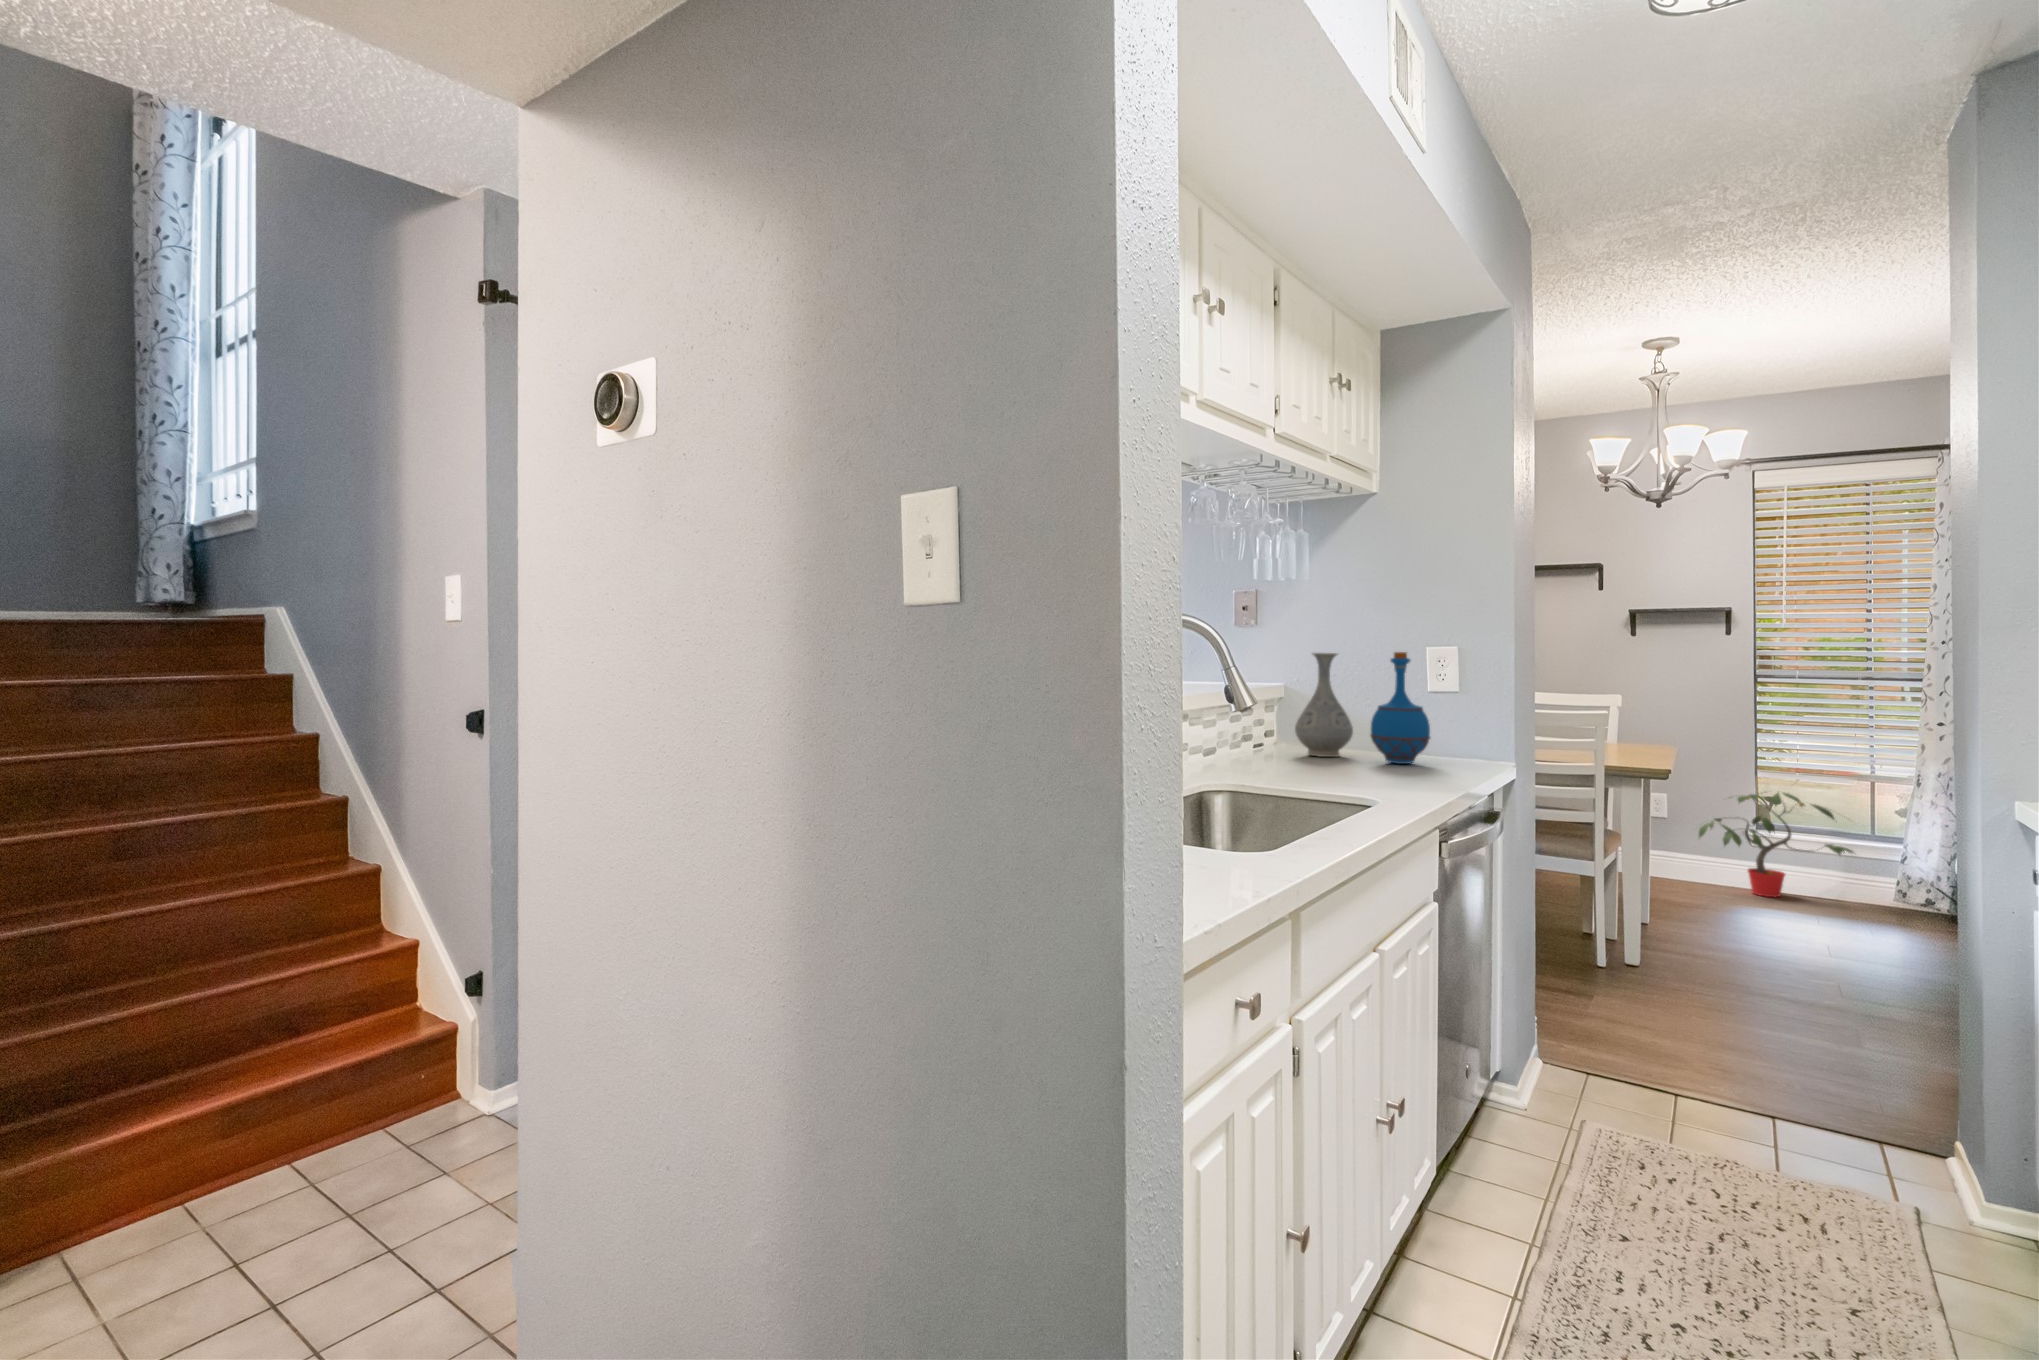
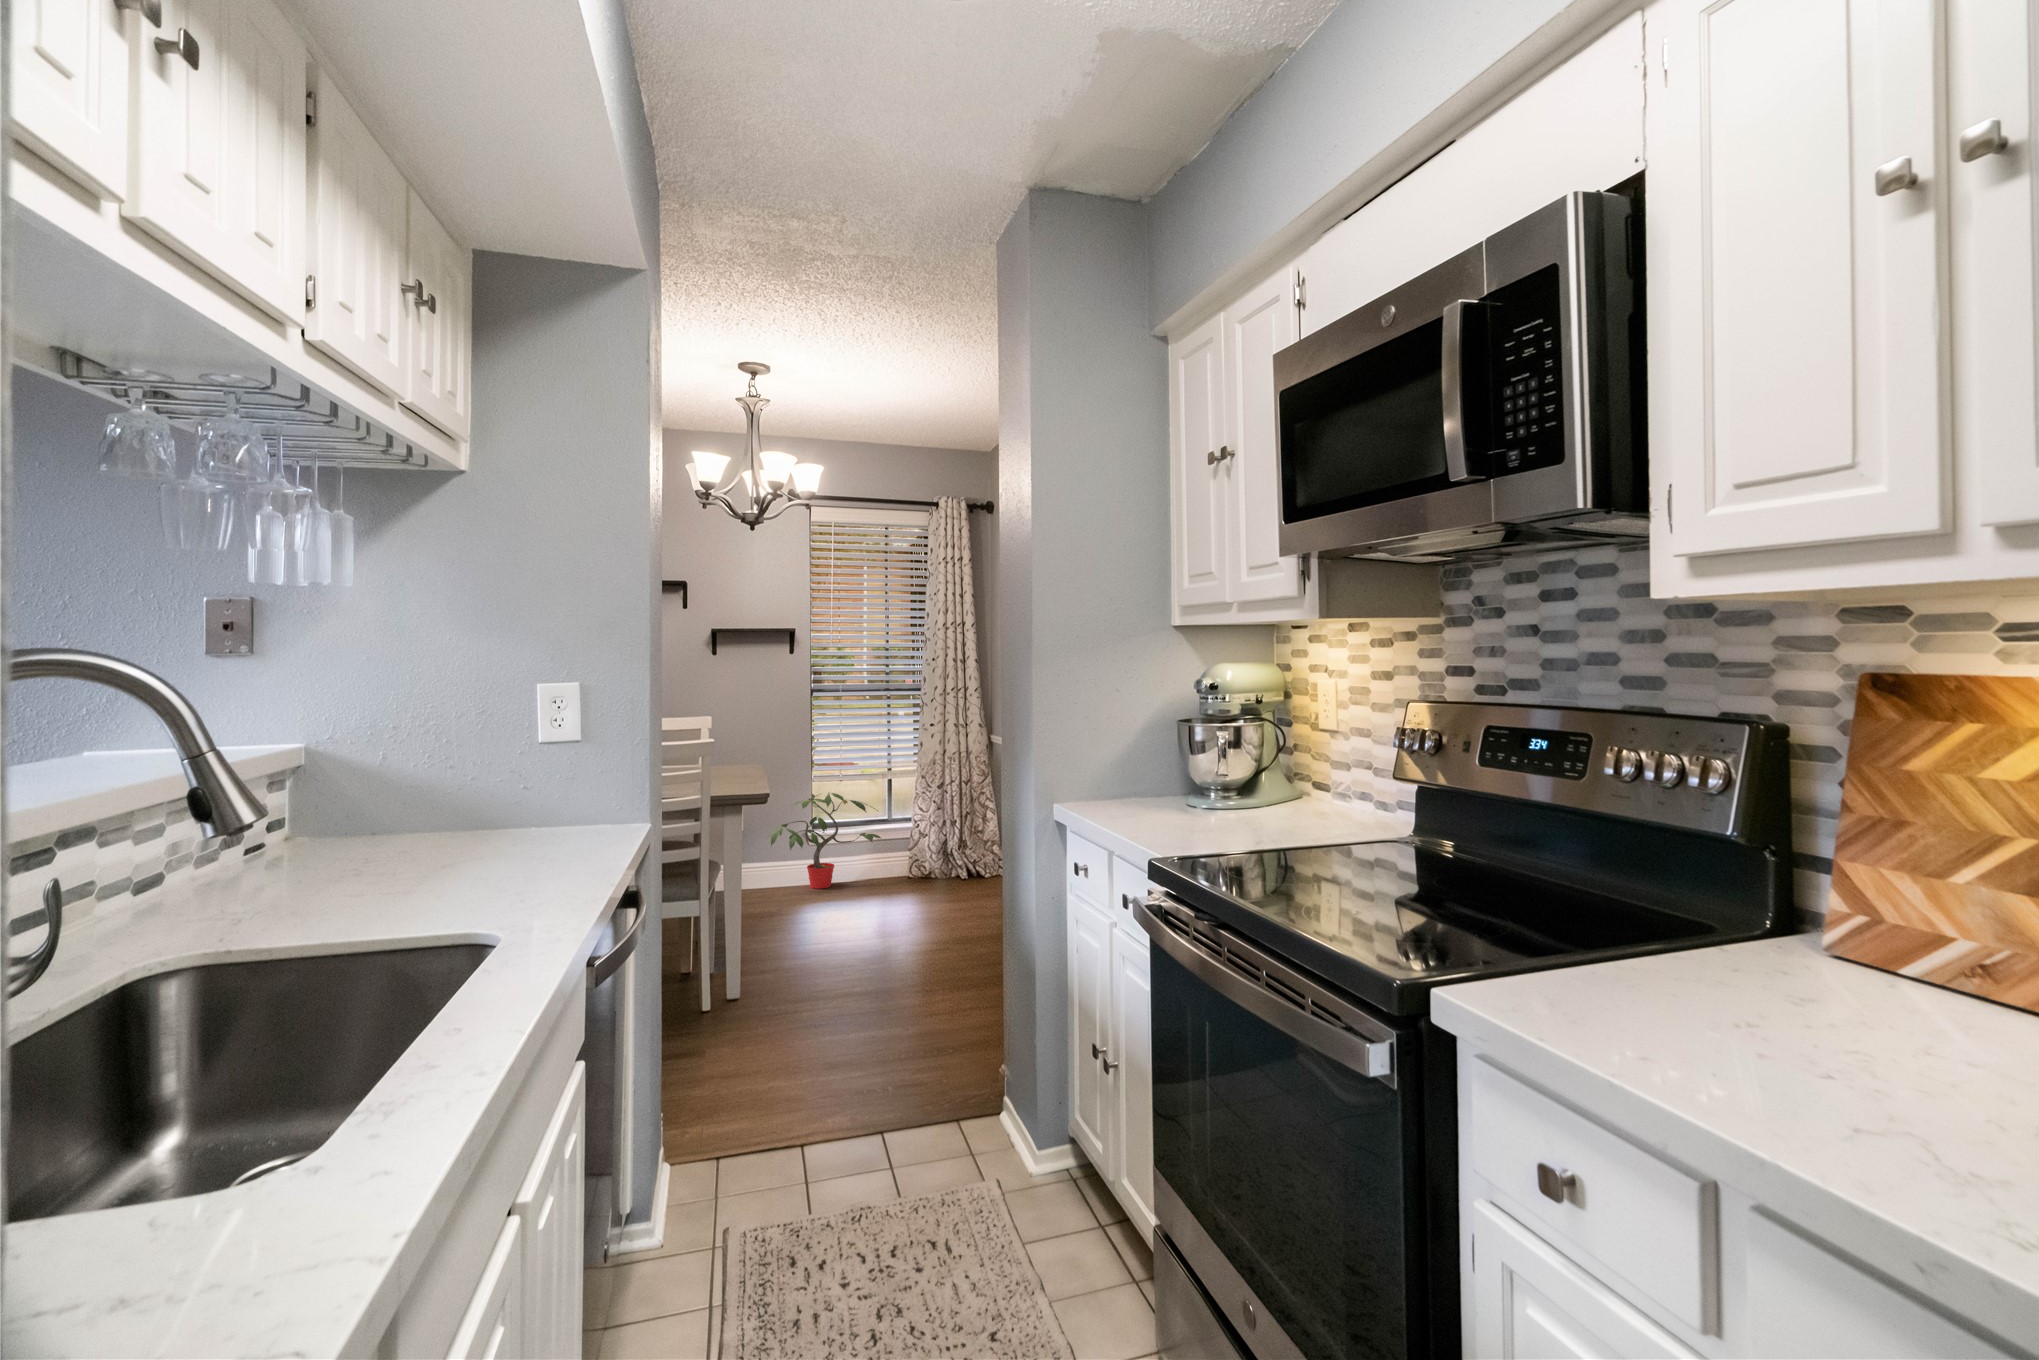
bottle: present [1371,652,1430,764] -> none [458,691,546,847]
vase: present [1295,653,1353,757] -> none [329,694,428,850]

